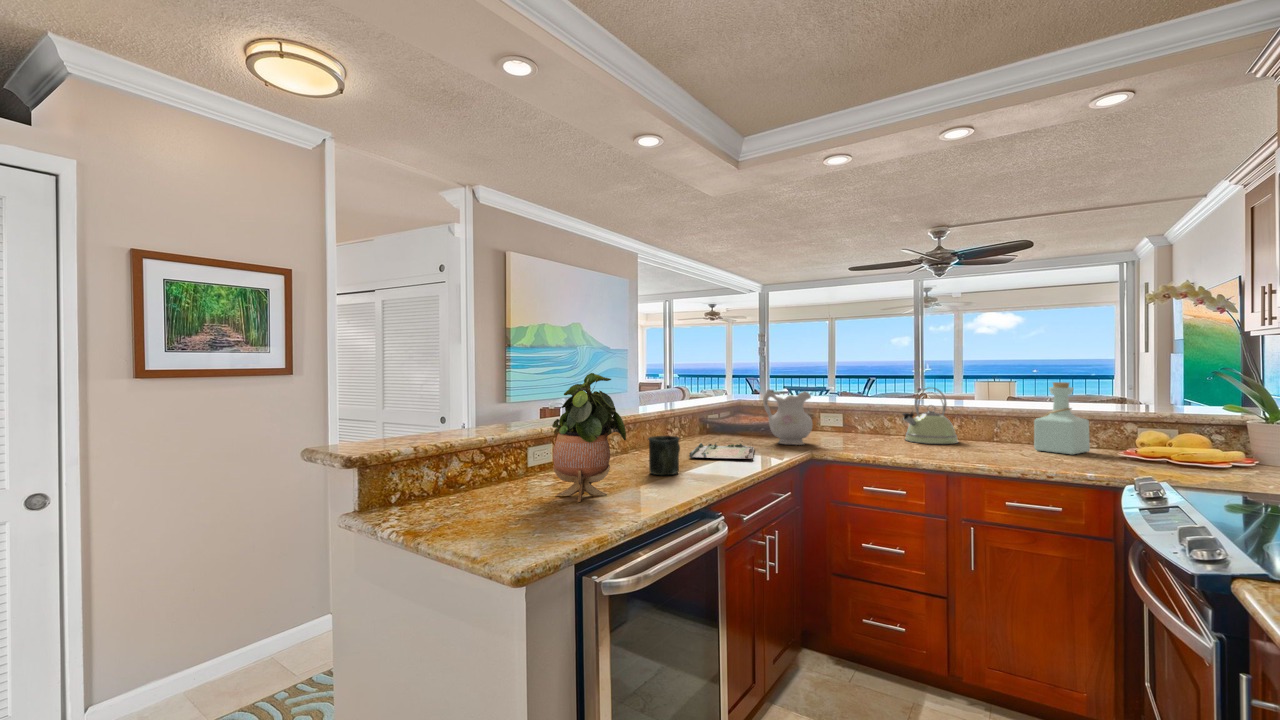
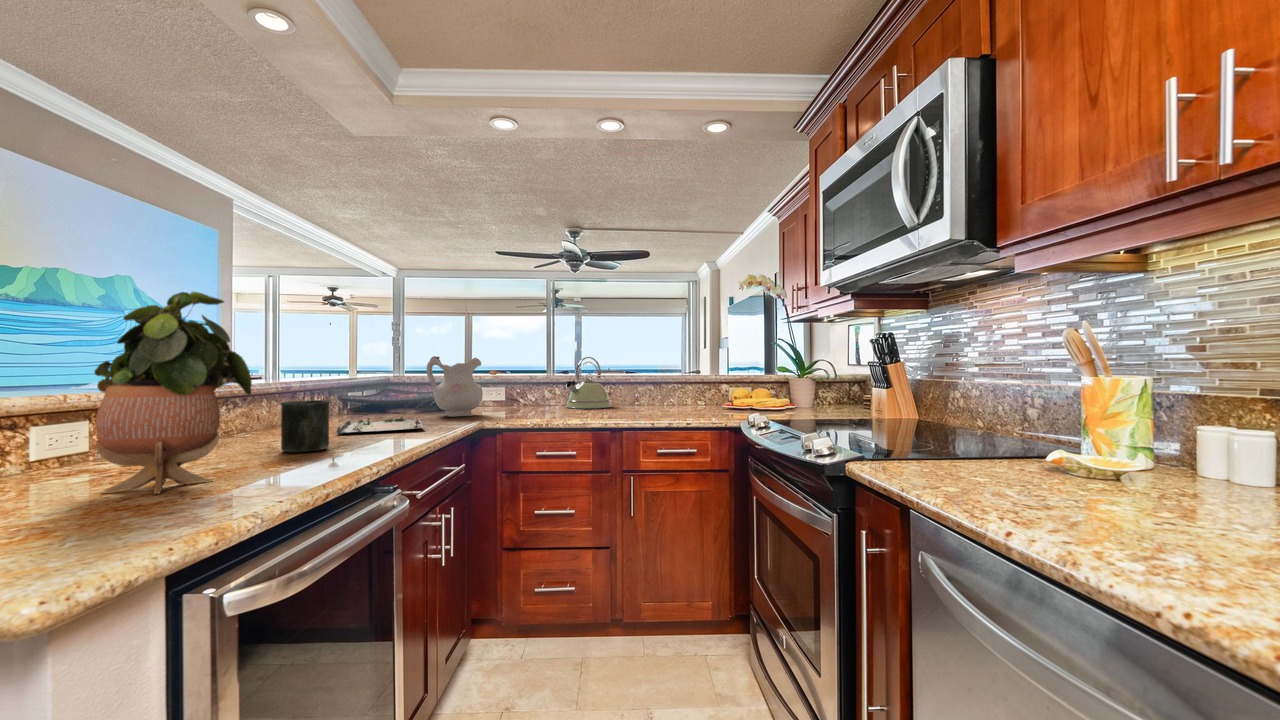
bottle: present [1034,382,1090,455] -> none [667,350,703,408]

